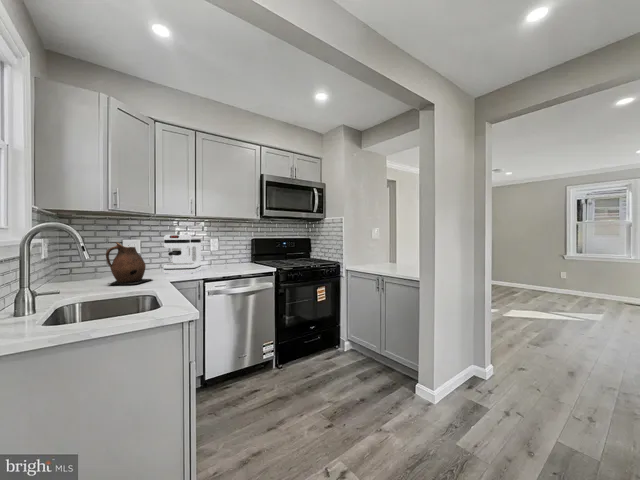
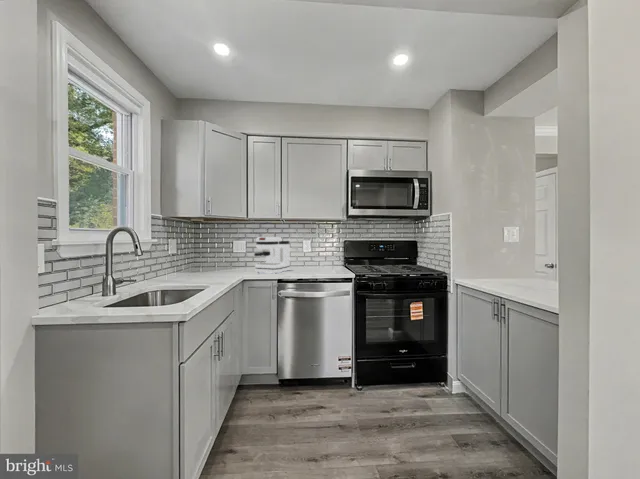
ceramic pitcher: present [106,242,152,285] -> none [199,244,235,281]

